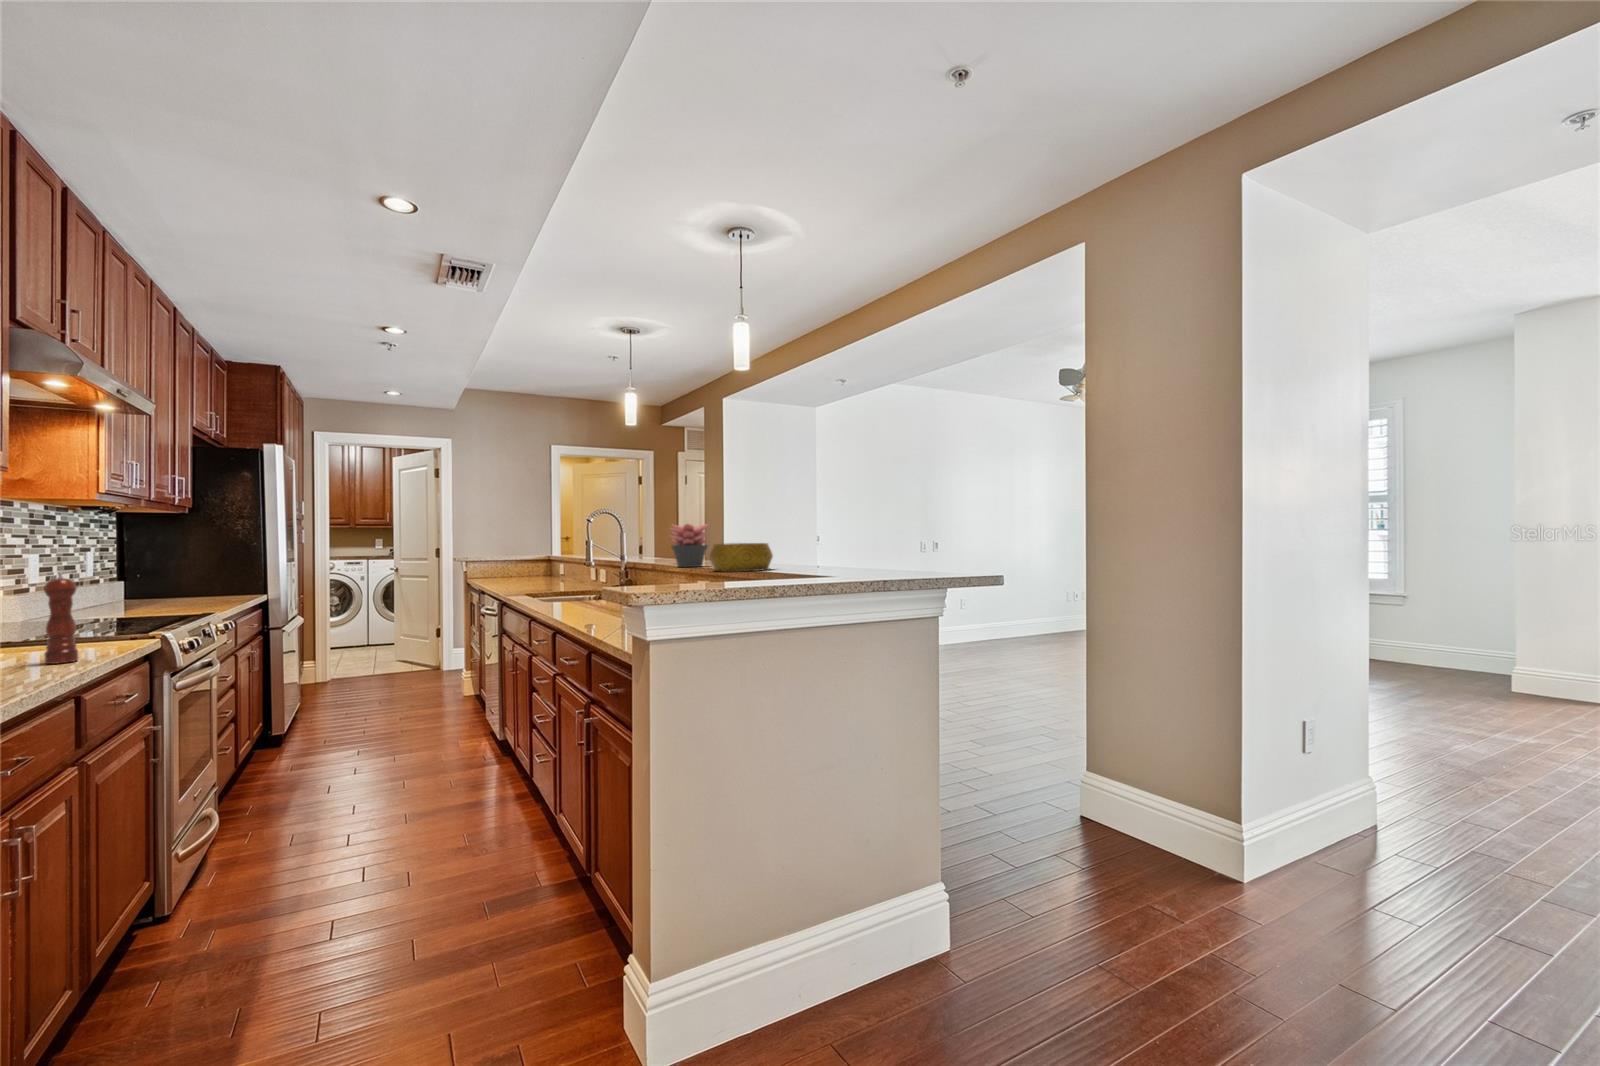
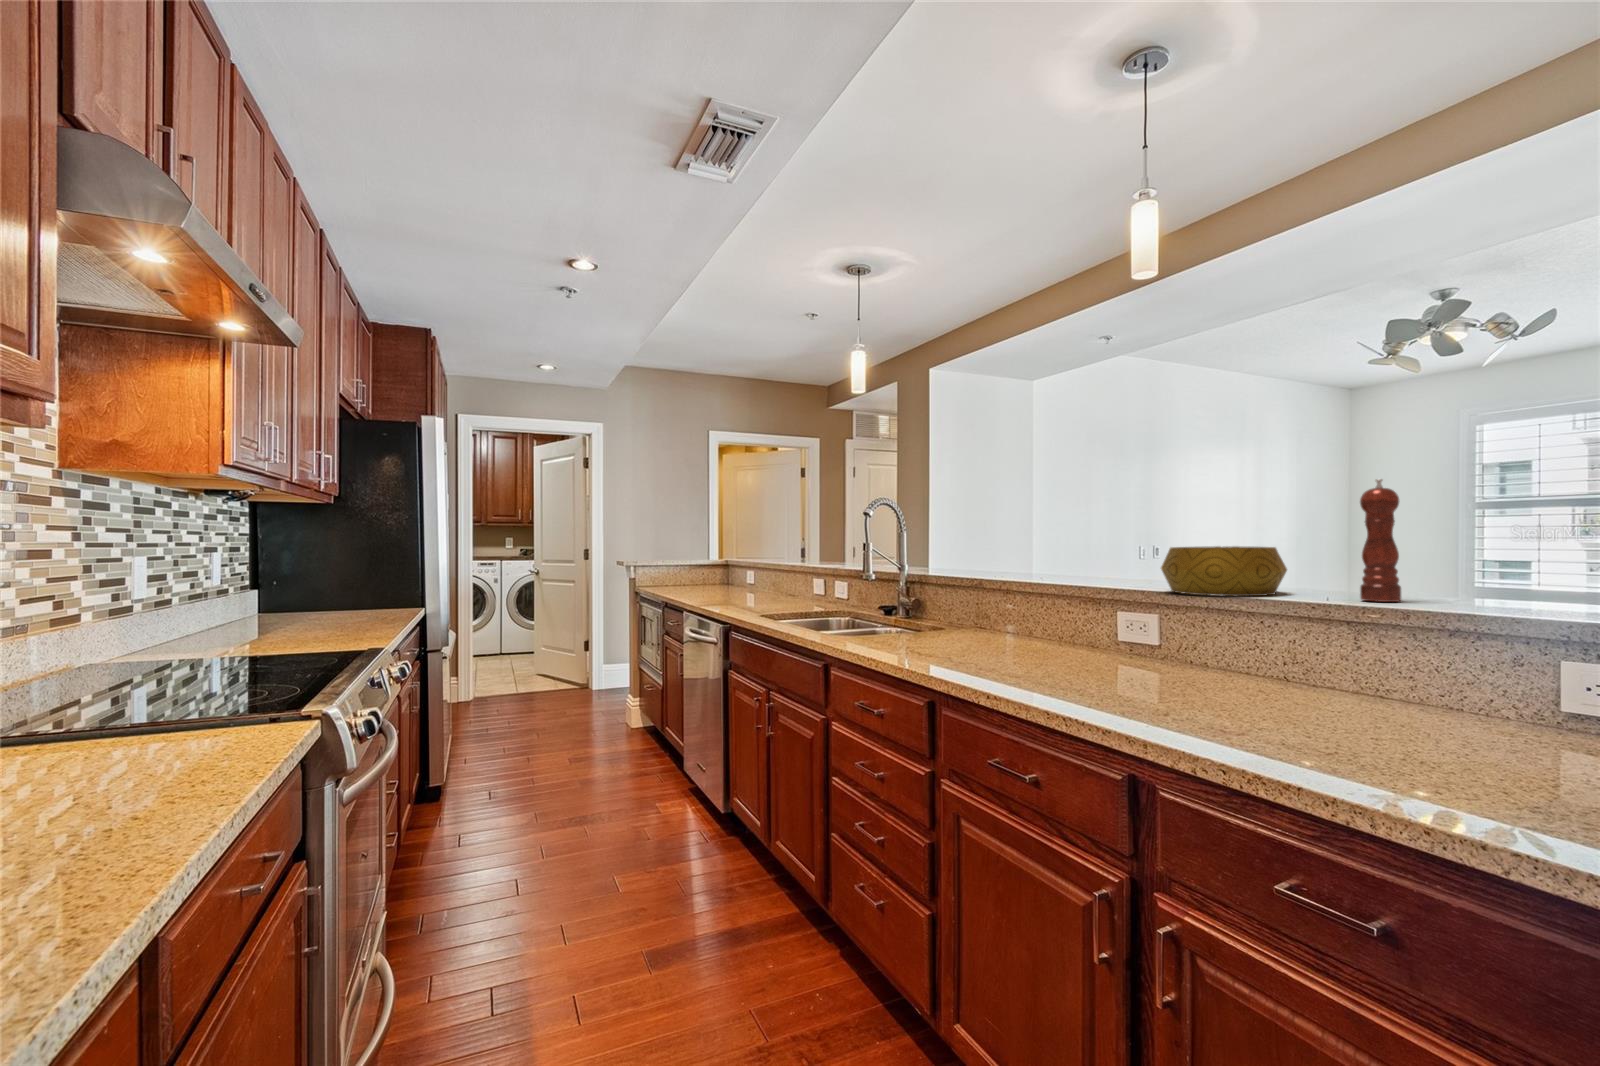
succulent plant: present [670,524,708,567] -> none [1004,516,1070,582]
pepper mill: present [44,572,78,664] -> present [1360,479,1401,602]

